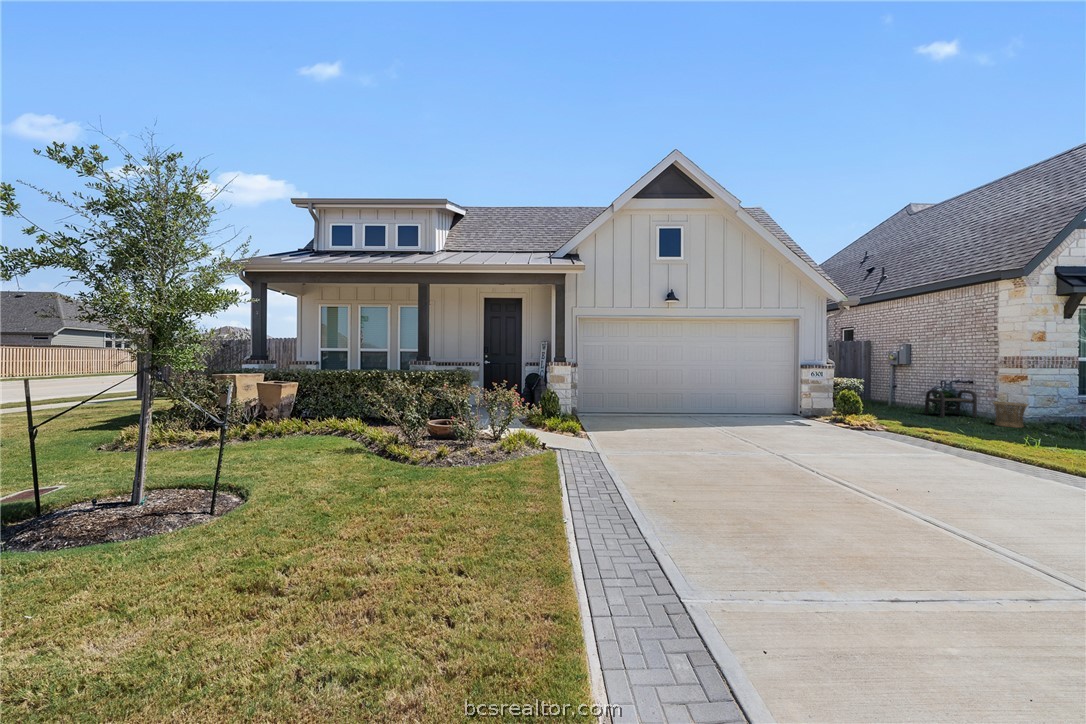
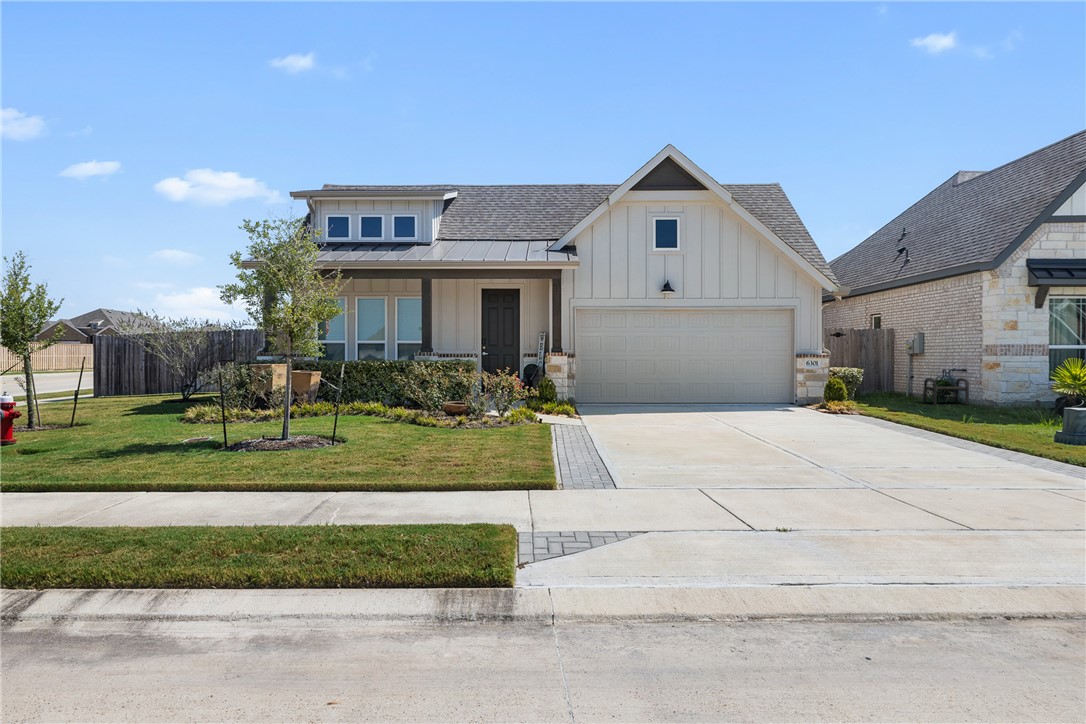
basket: present [993,402,1028,428] -> none [969,388,998,411]

